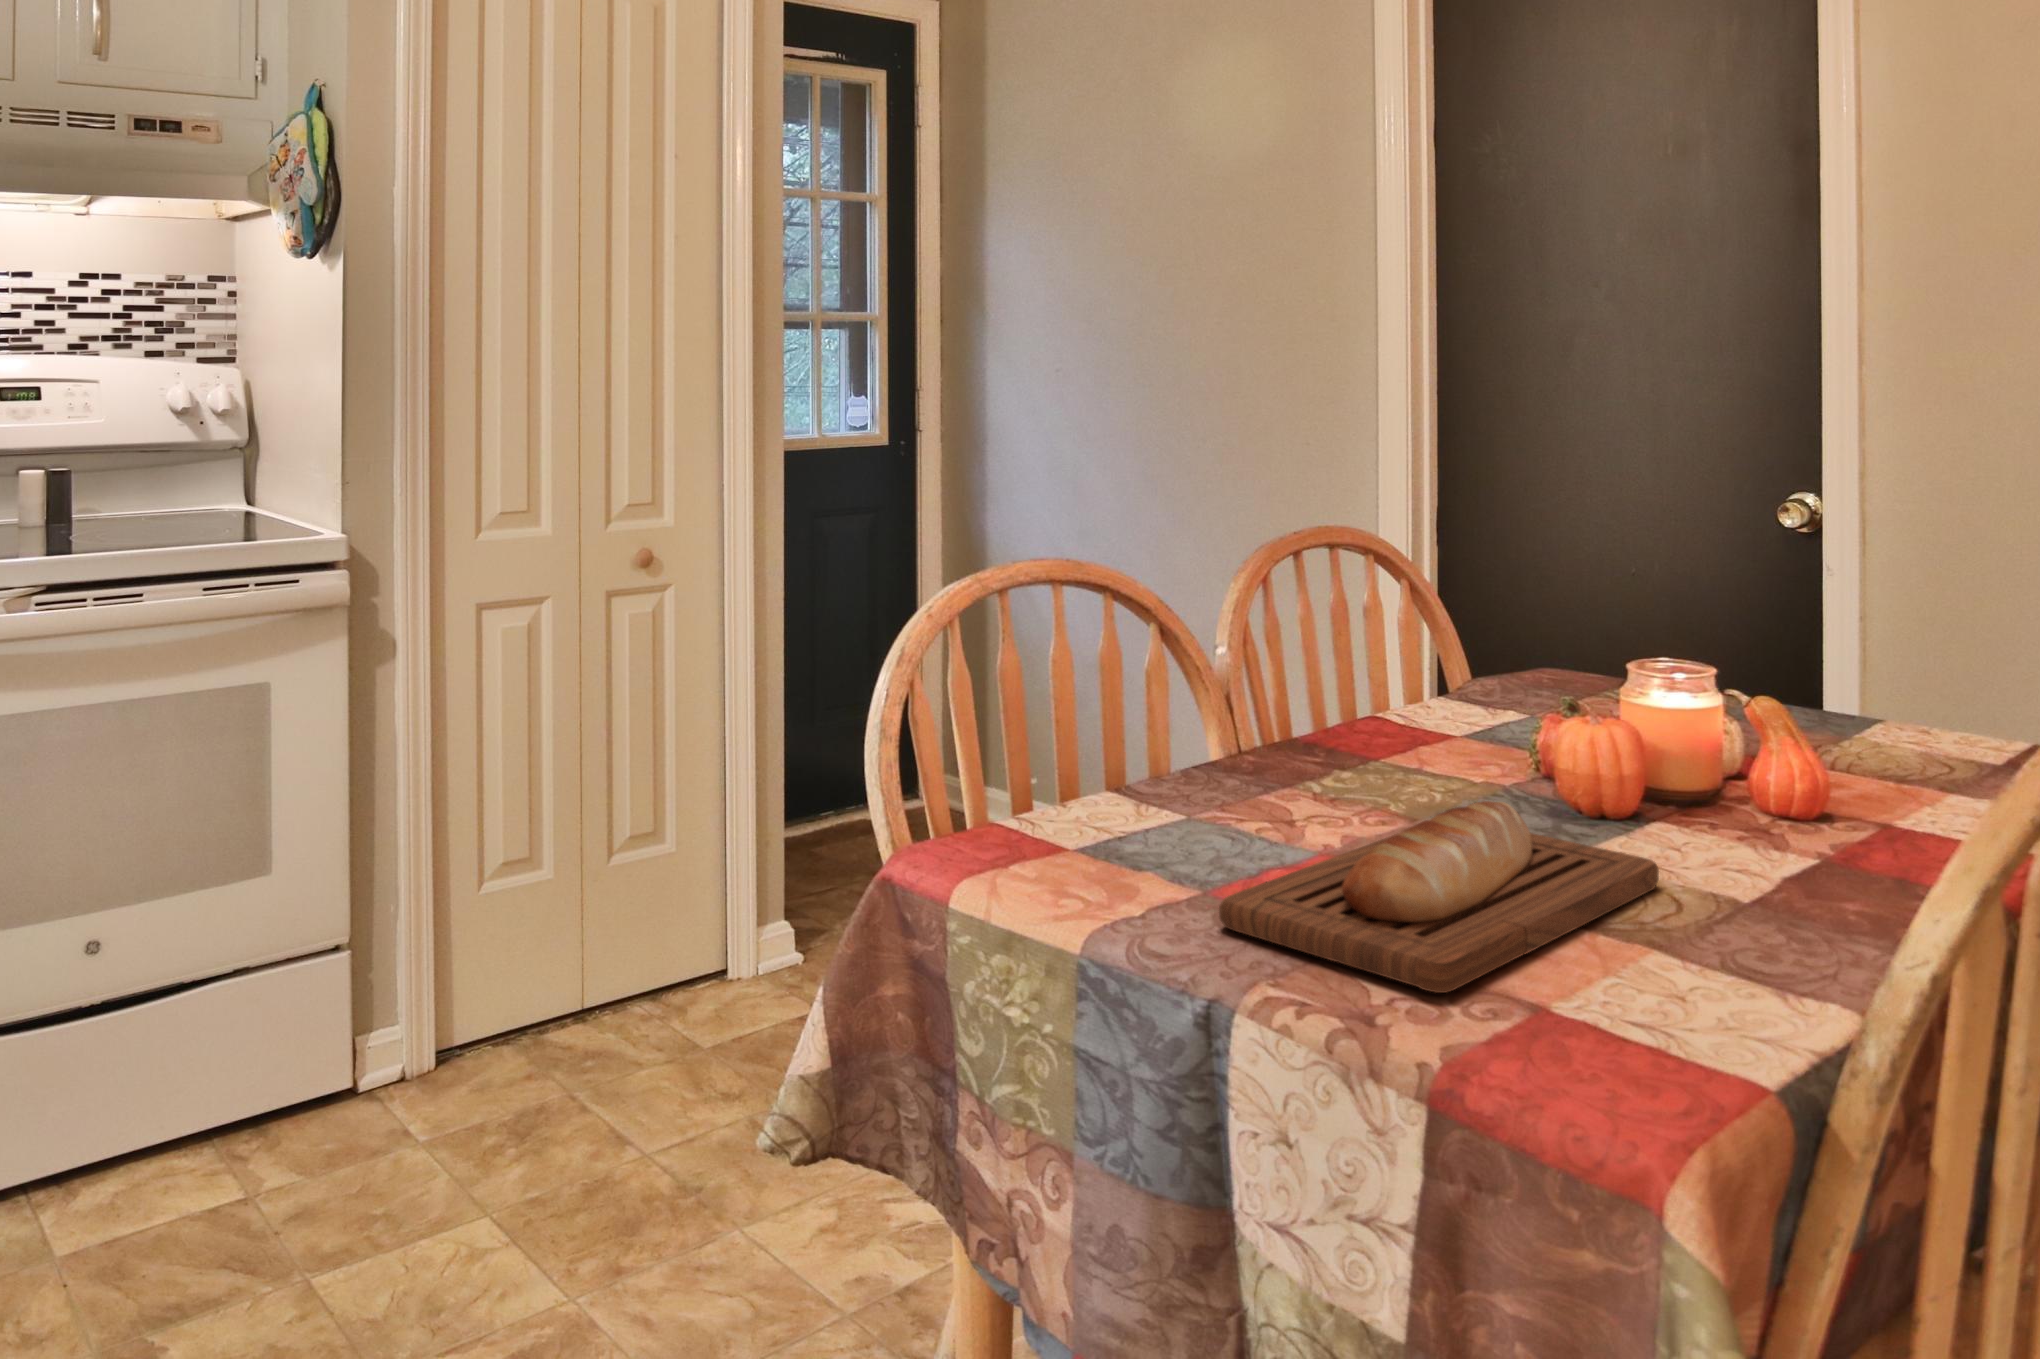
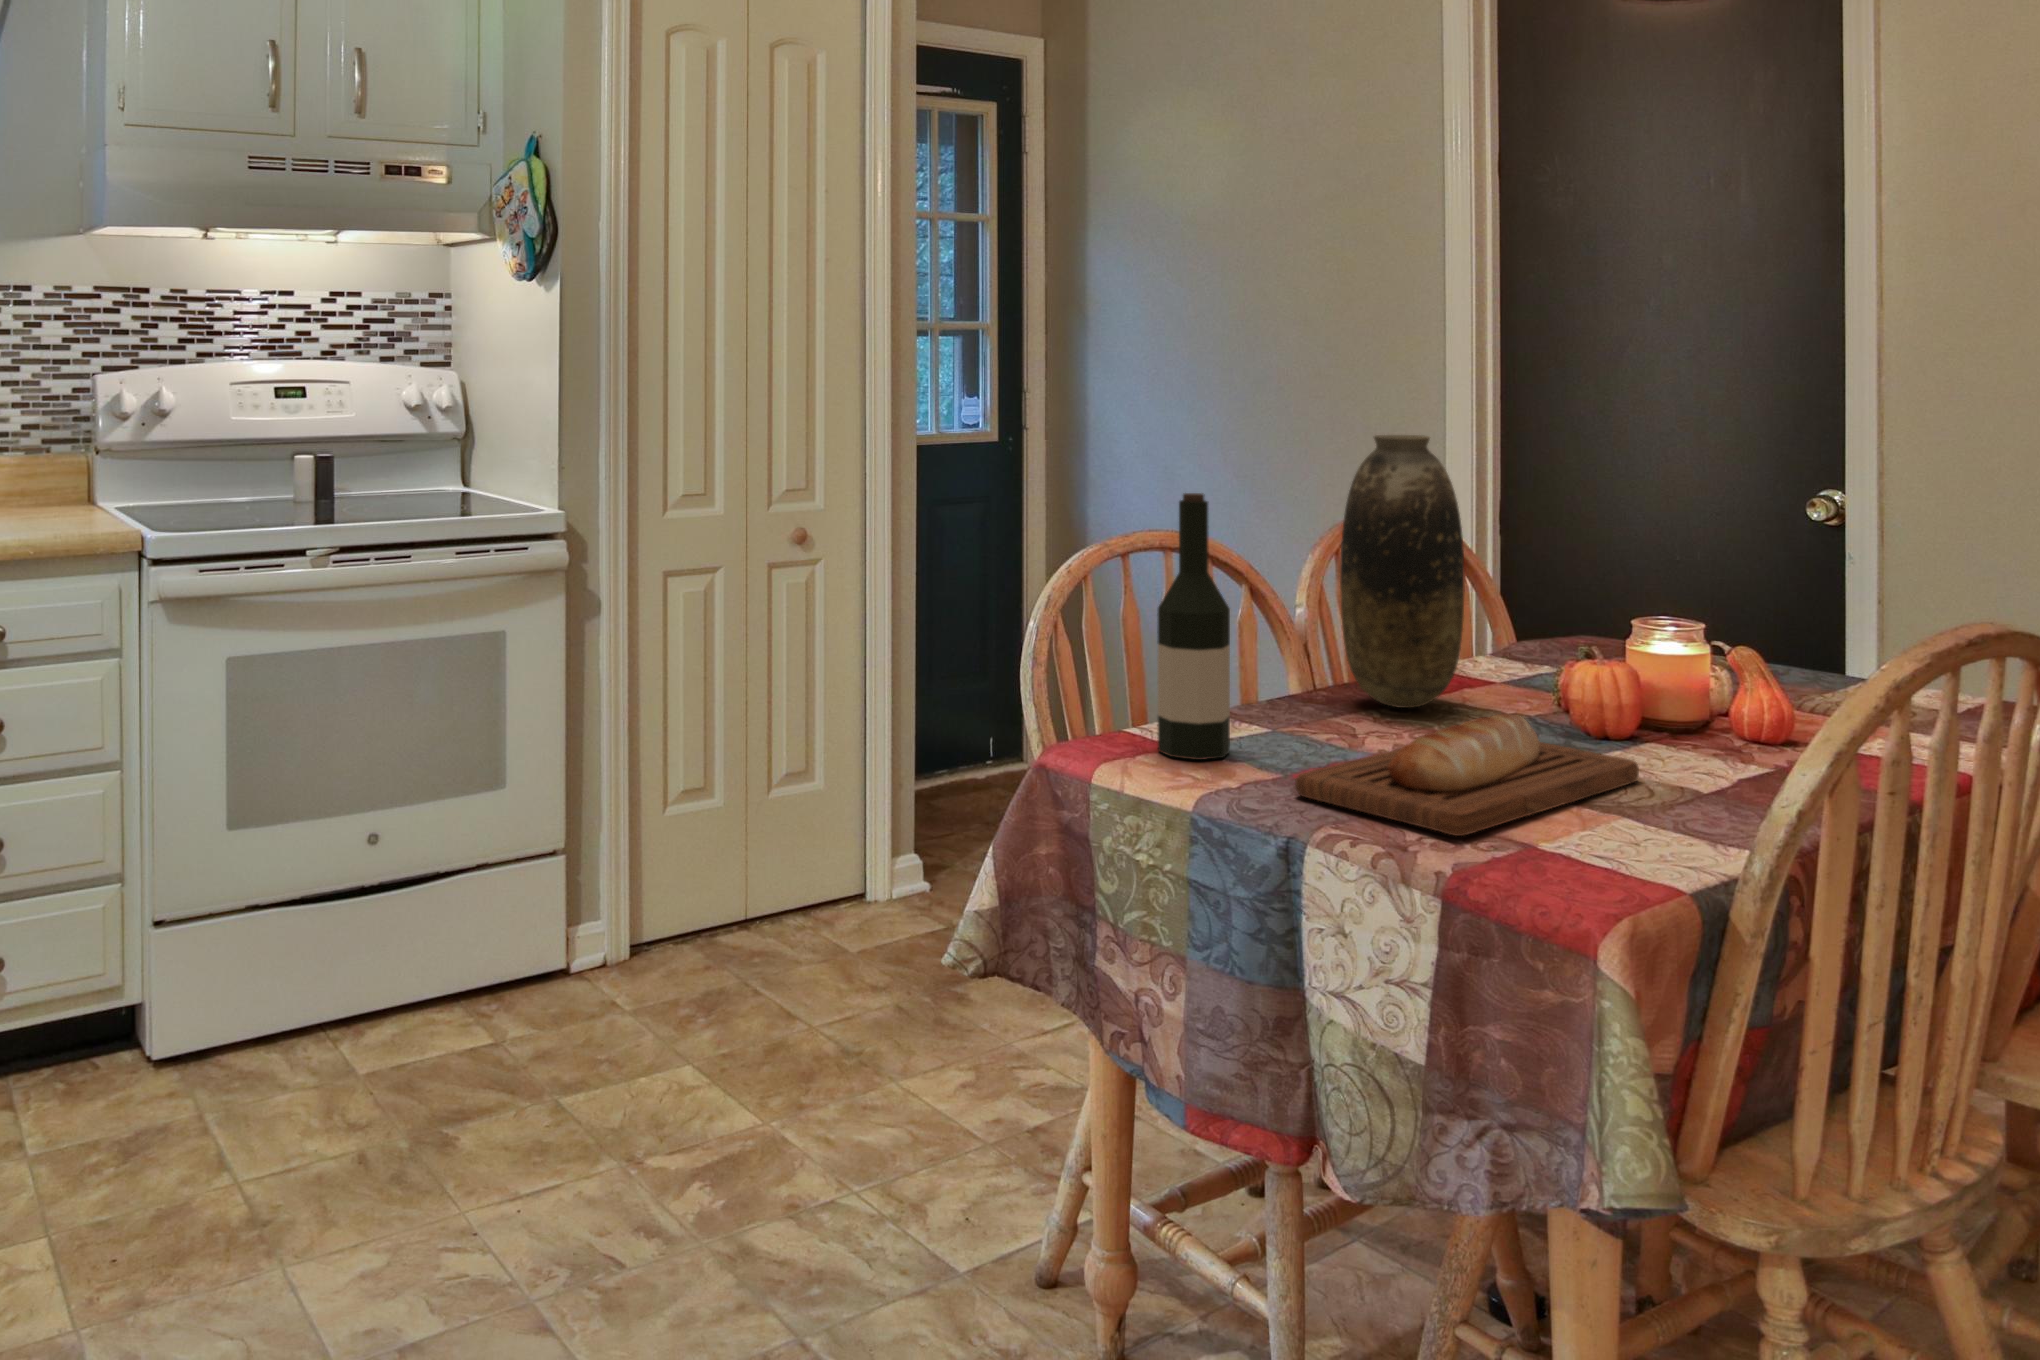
vase: none [1275,437,1424,780] -> present [1340,435,1465,708]
wine bottle: none [1040,516,1135,871] -> present [1158,493,1230,760]

